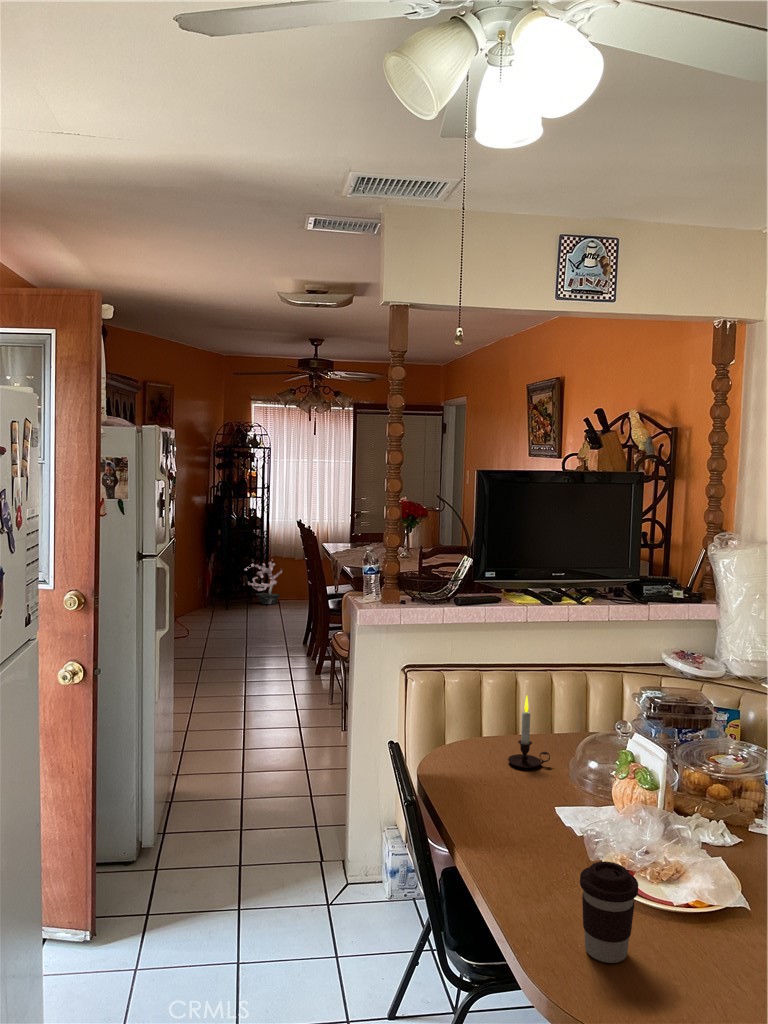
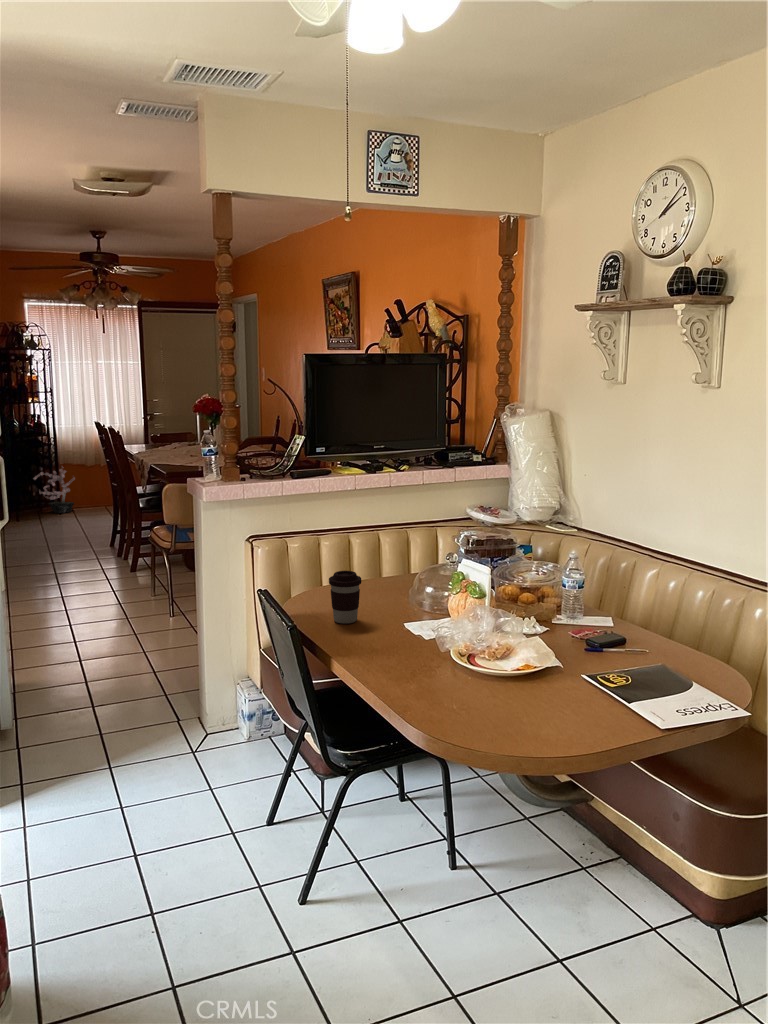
candle: present [508,696,550,768] -> none [357,541,392,601]
coffee cup: present [580,861,638,963] -> present [329,571,361,624]

